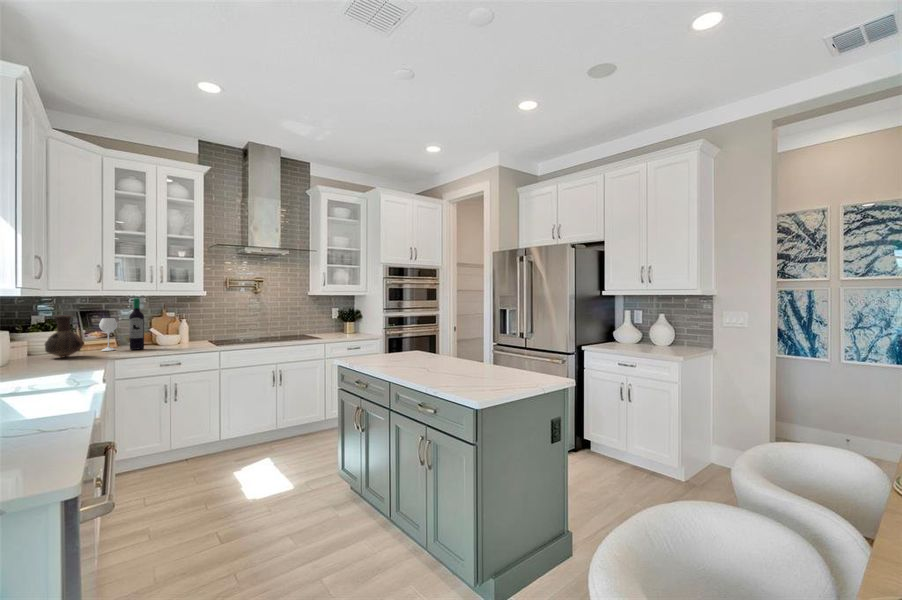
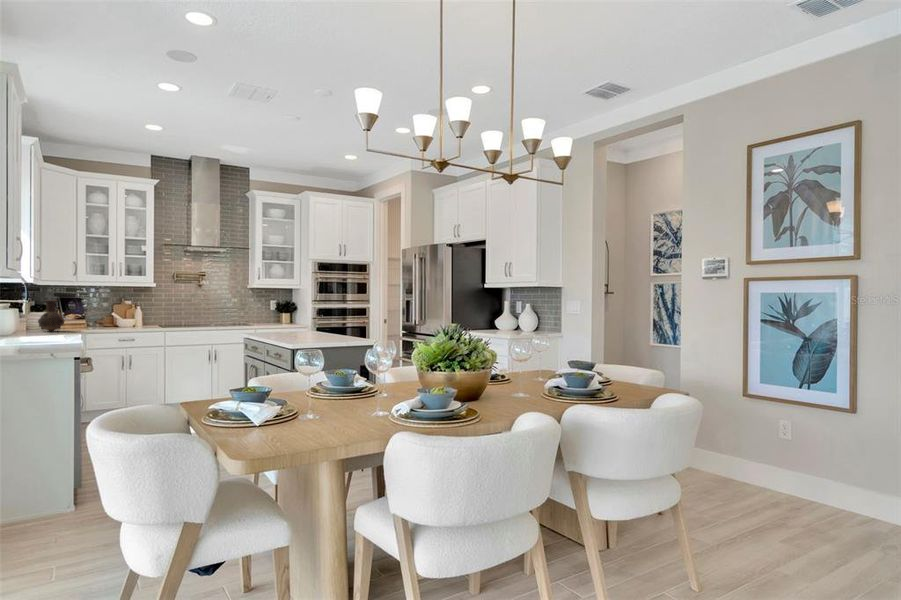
wine bottle: present [99,298,144,351] -> none [74,288,107,329]

